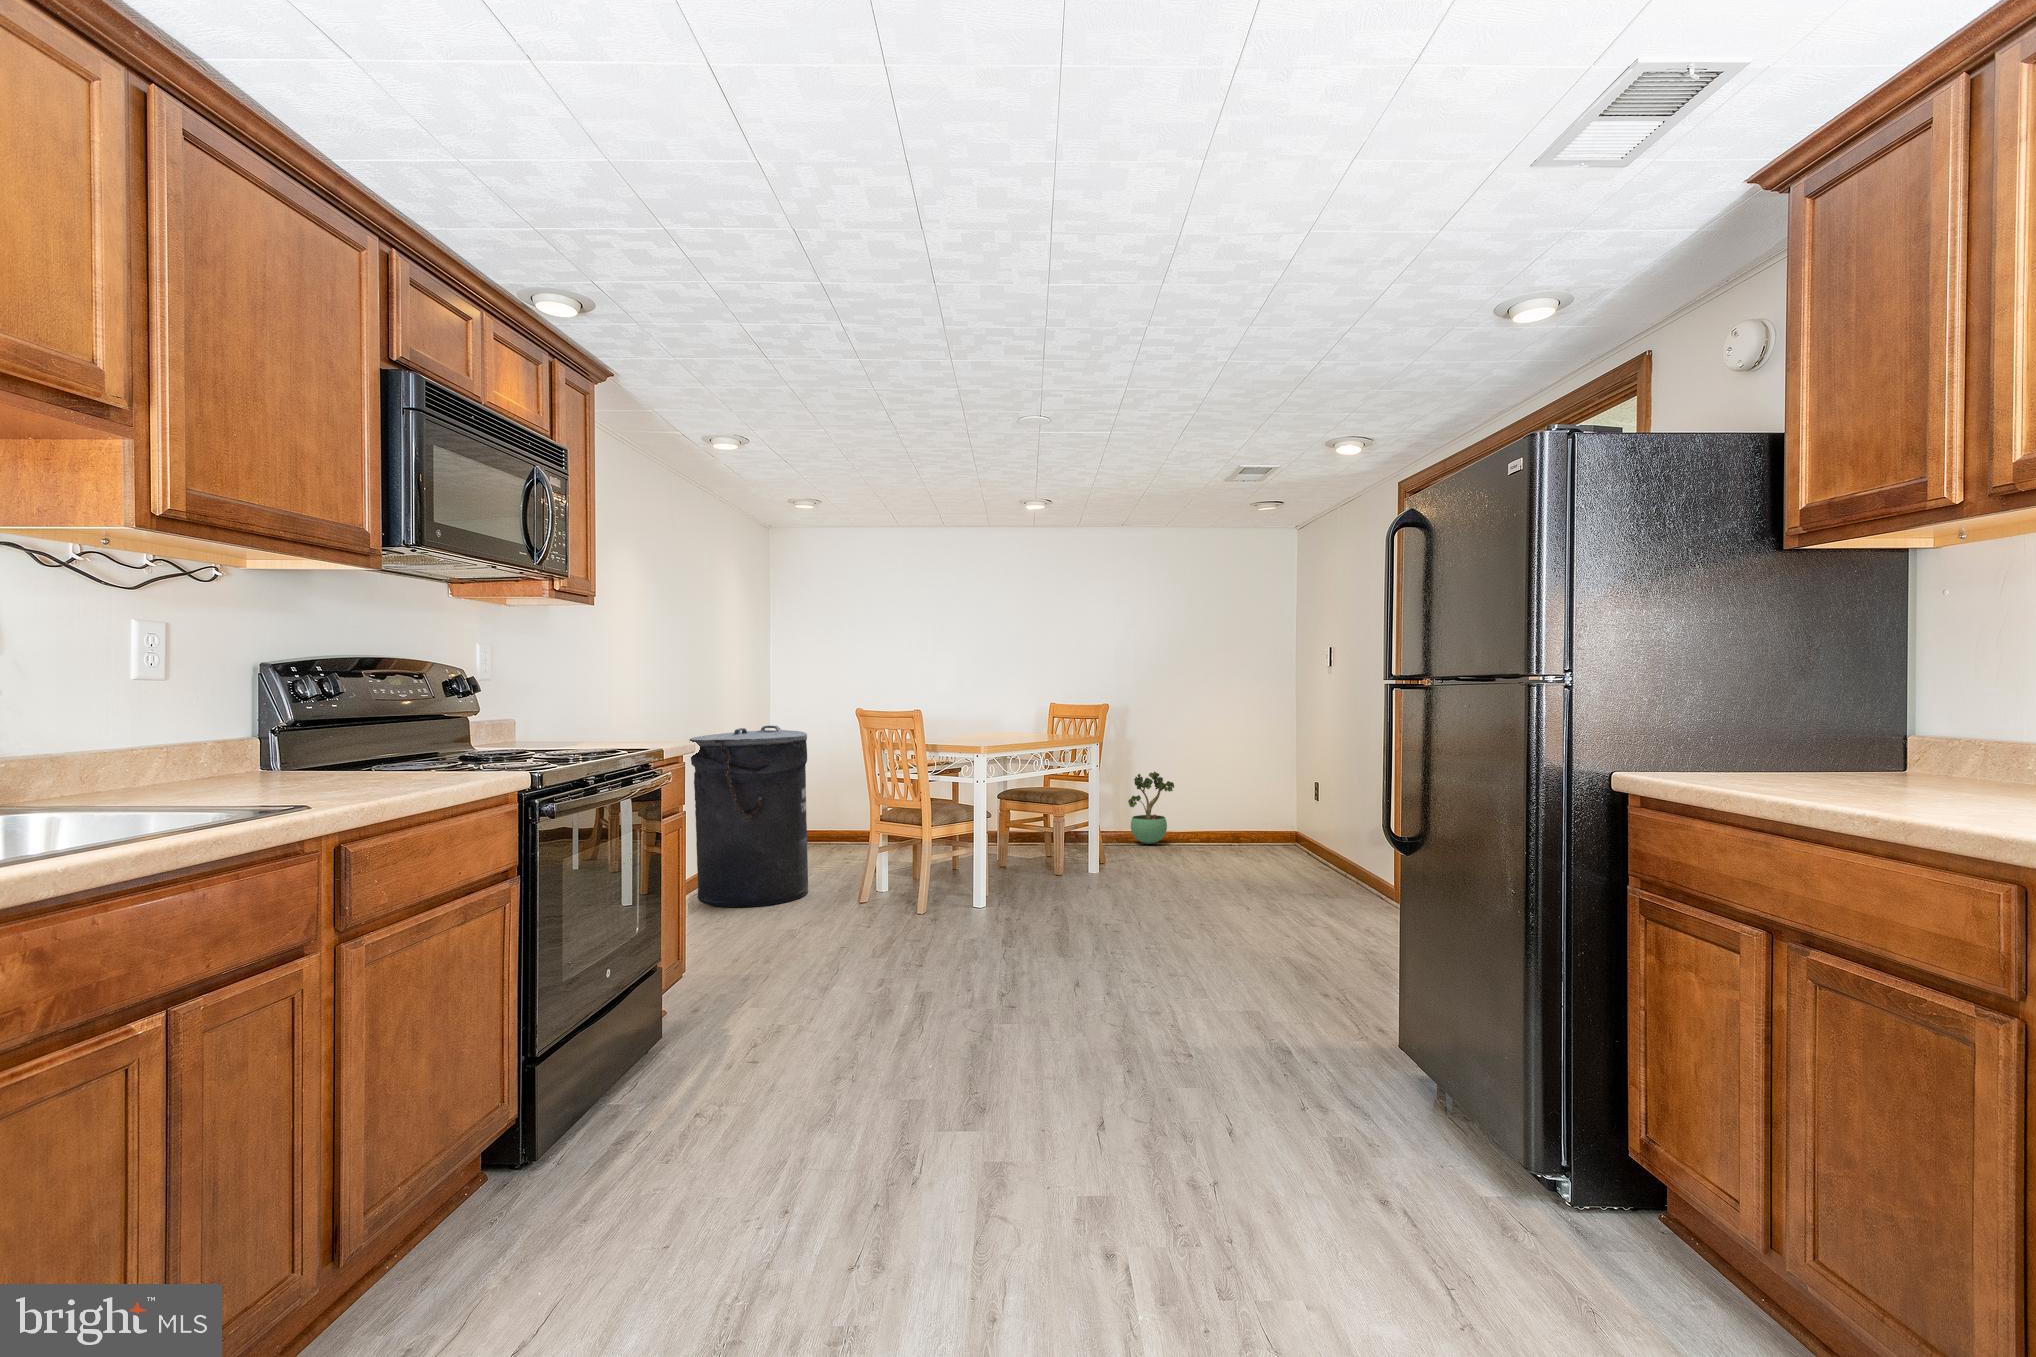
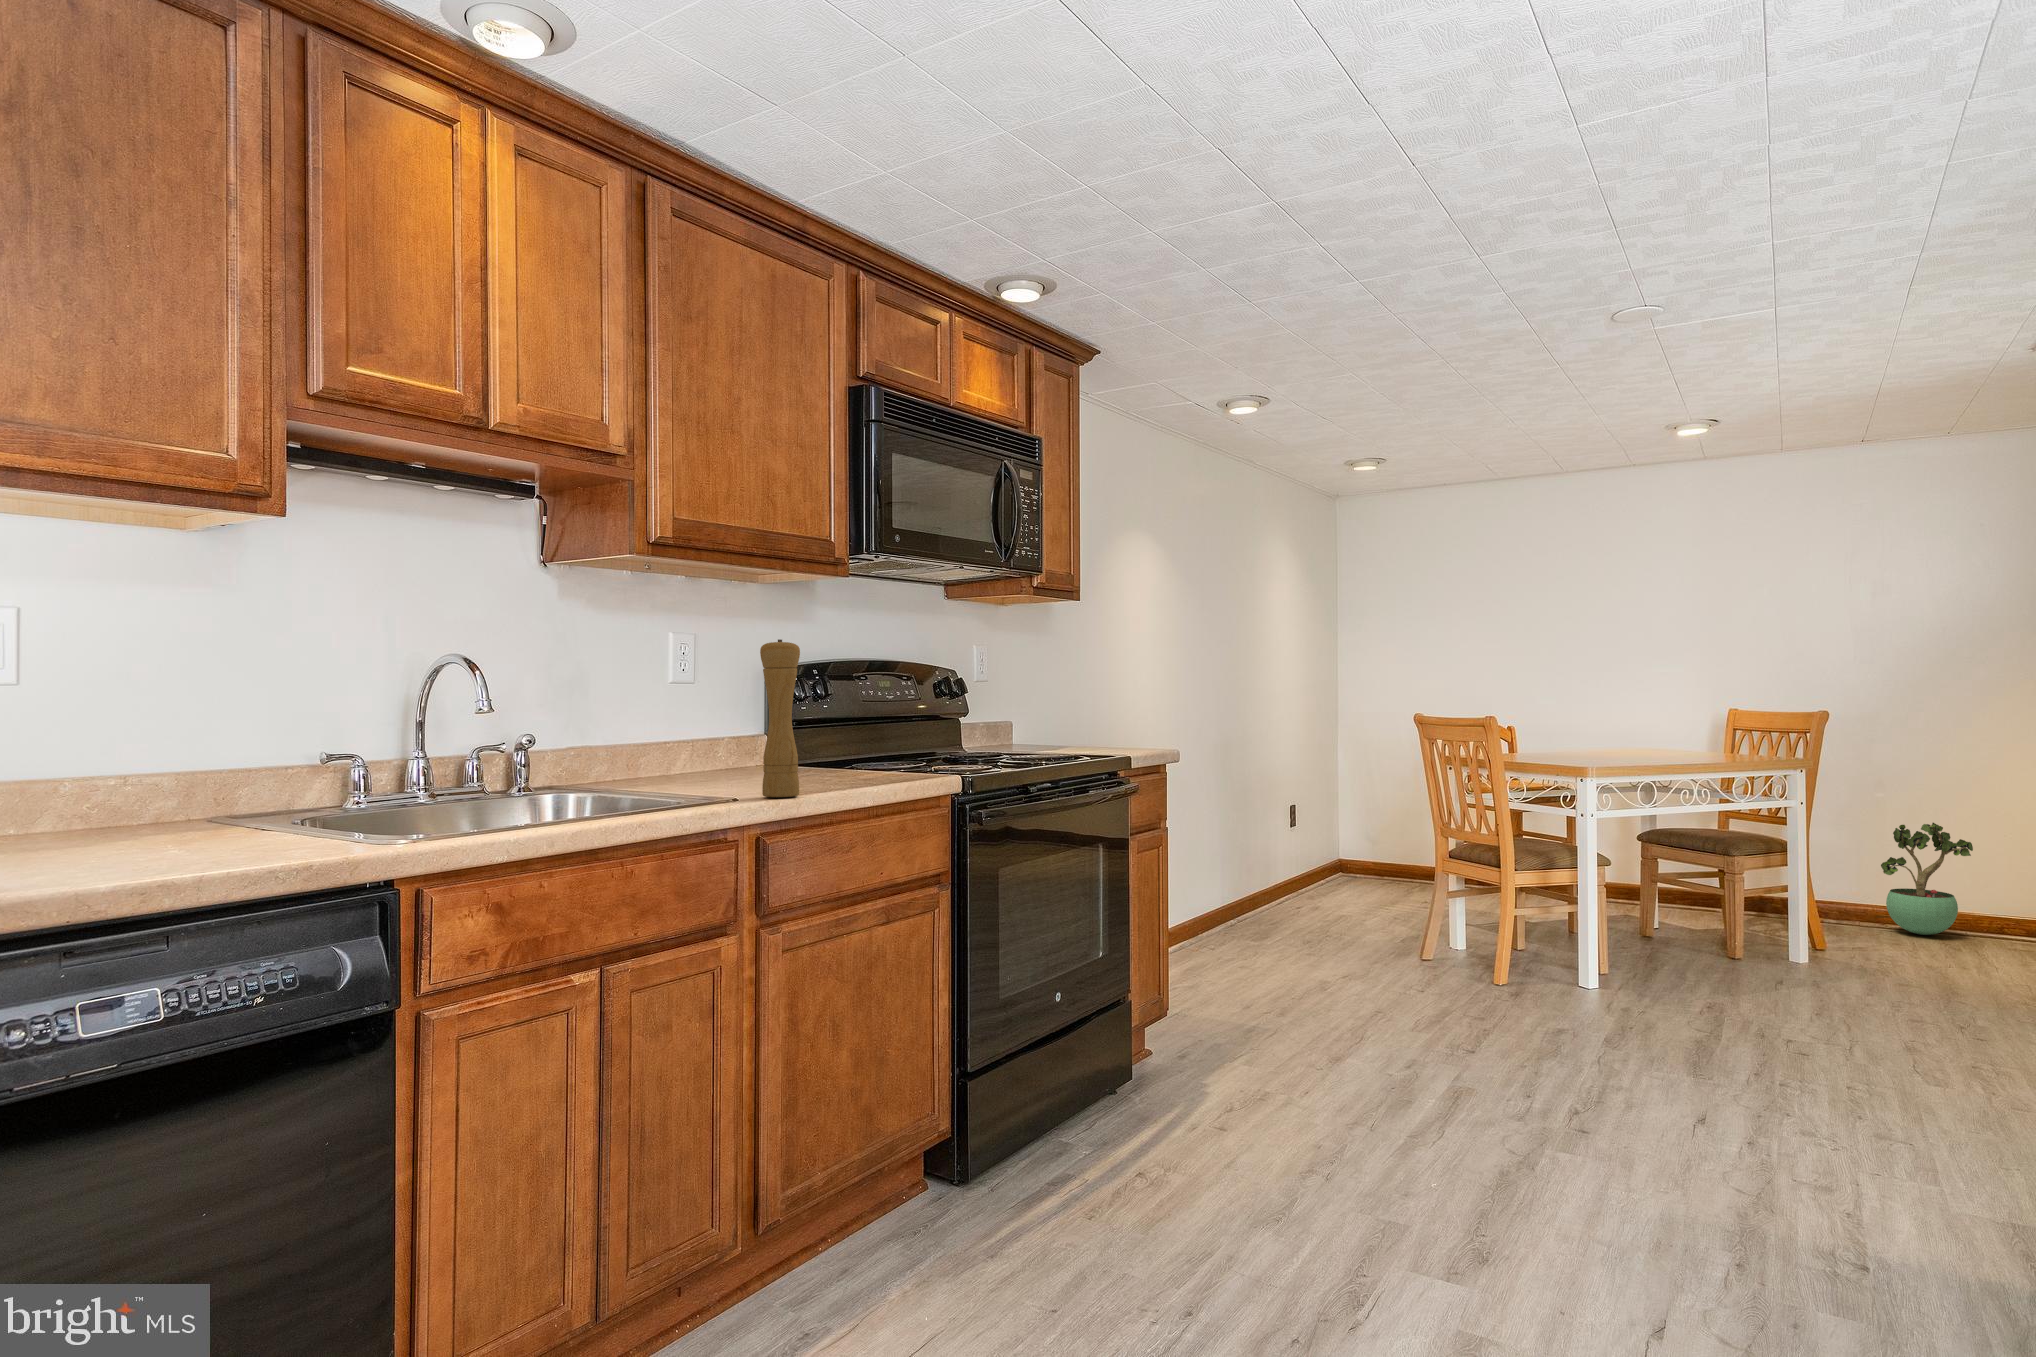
pepper mill: none [335,630,385,799] -> present [760,639,800,797]
trash can: present [690,726,808,907] -> none [1224,732,1364,948]

